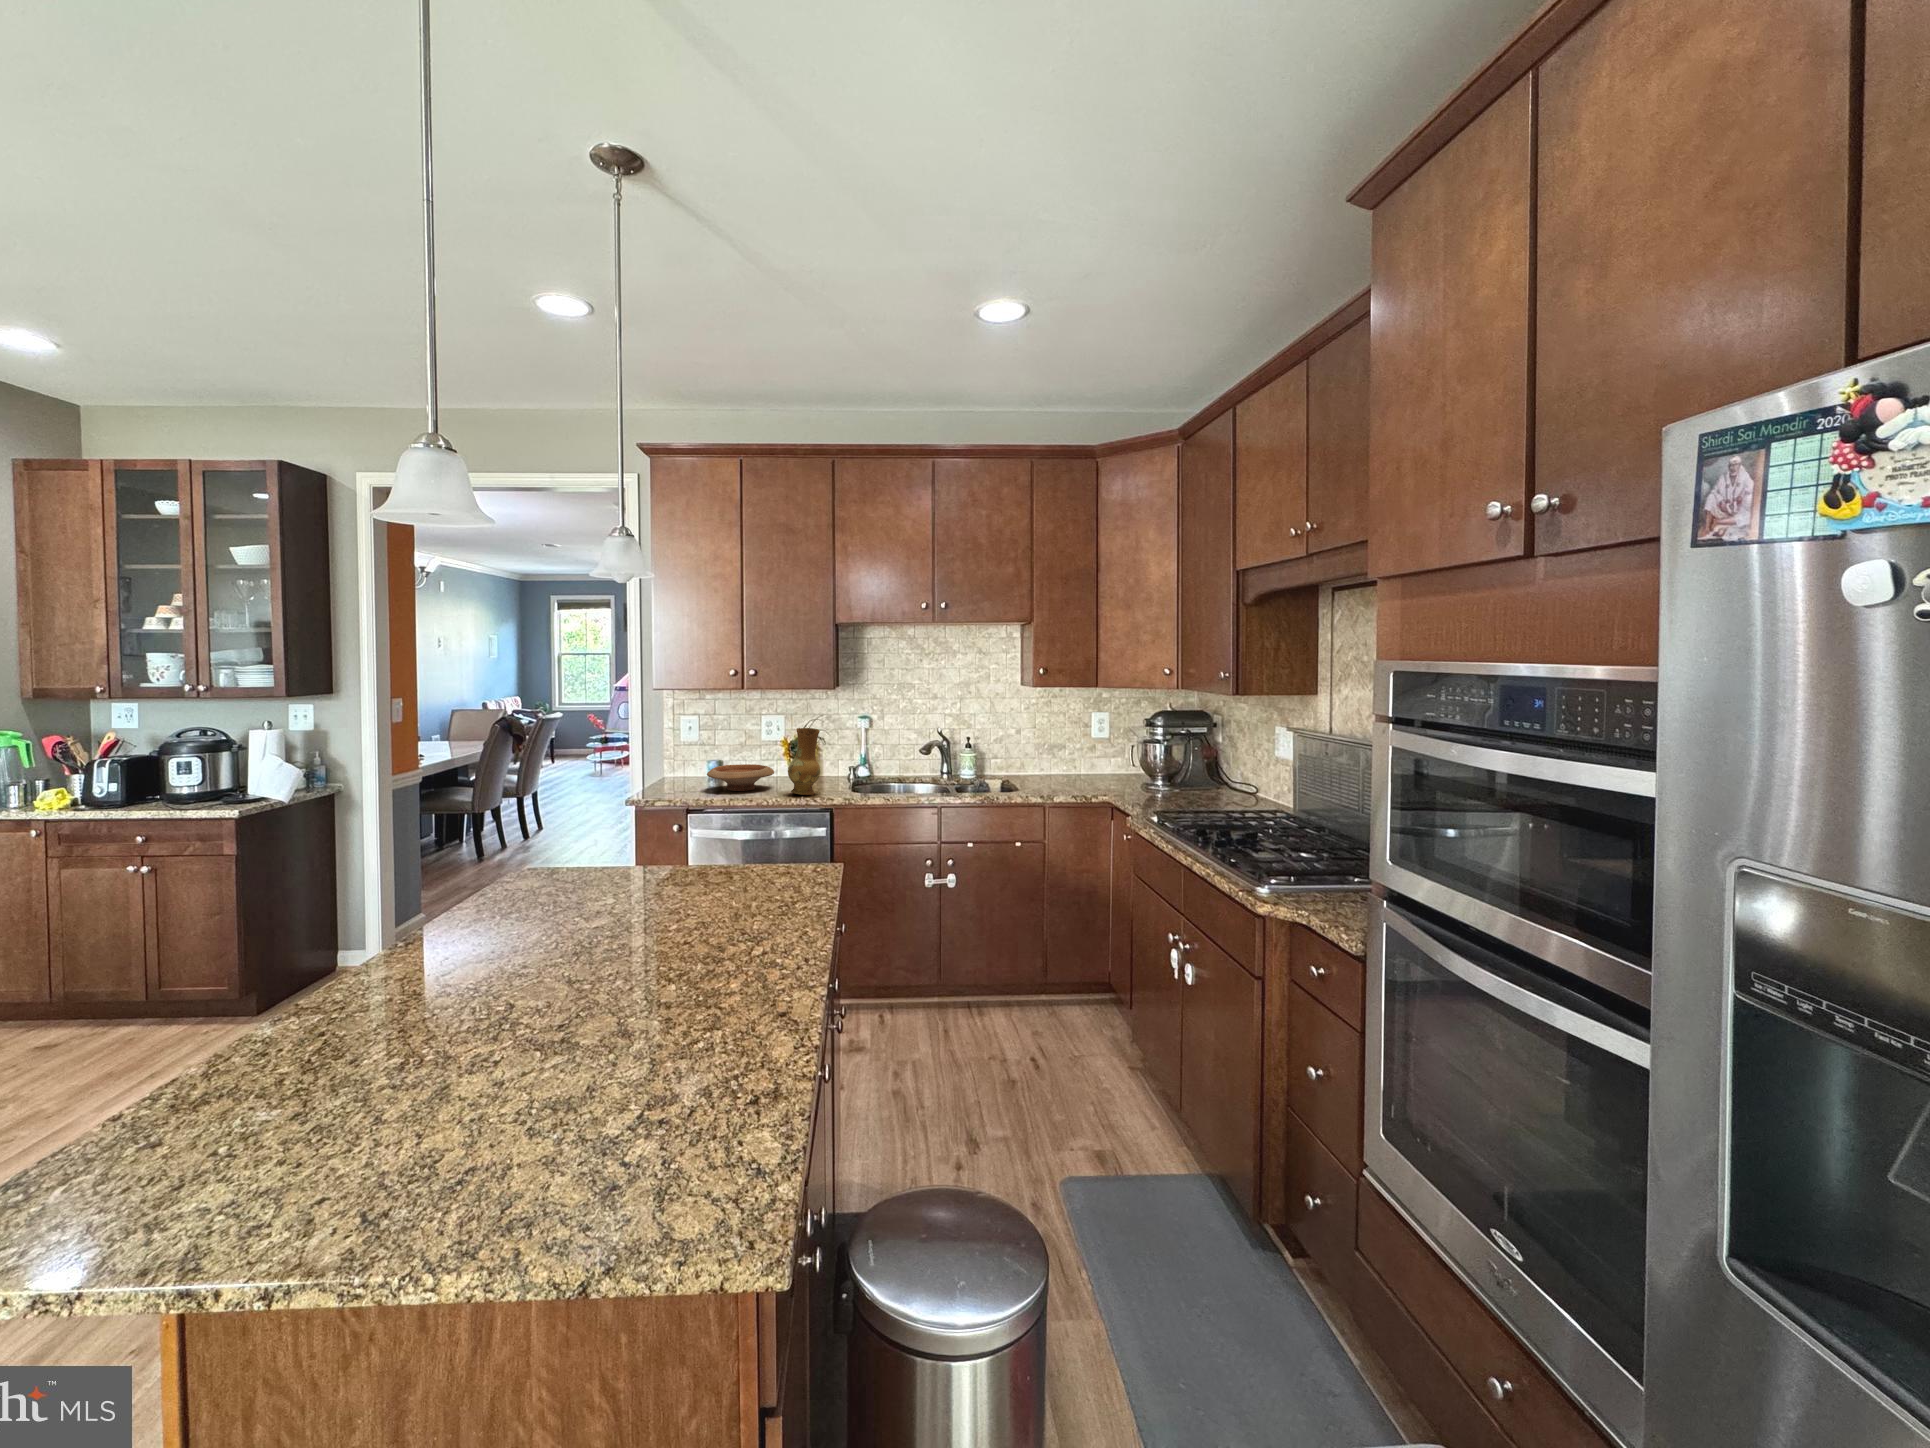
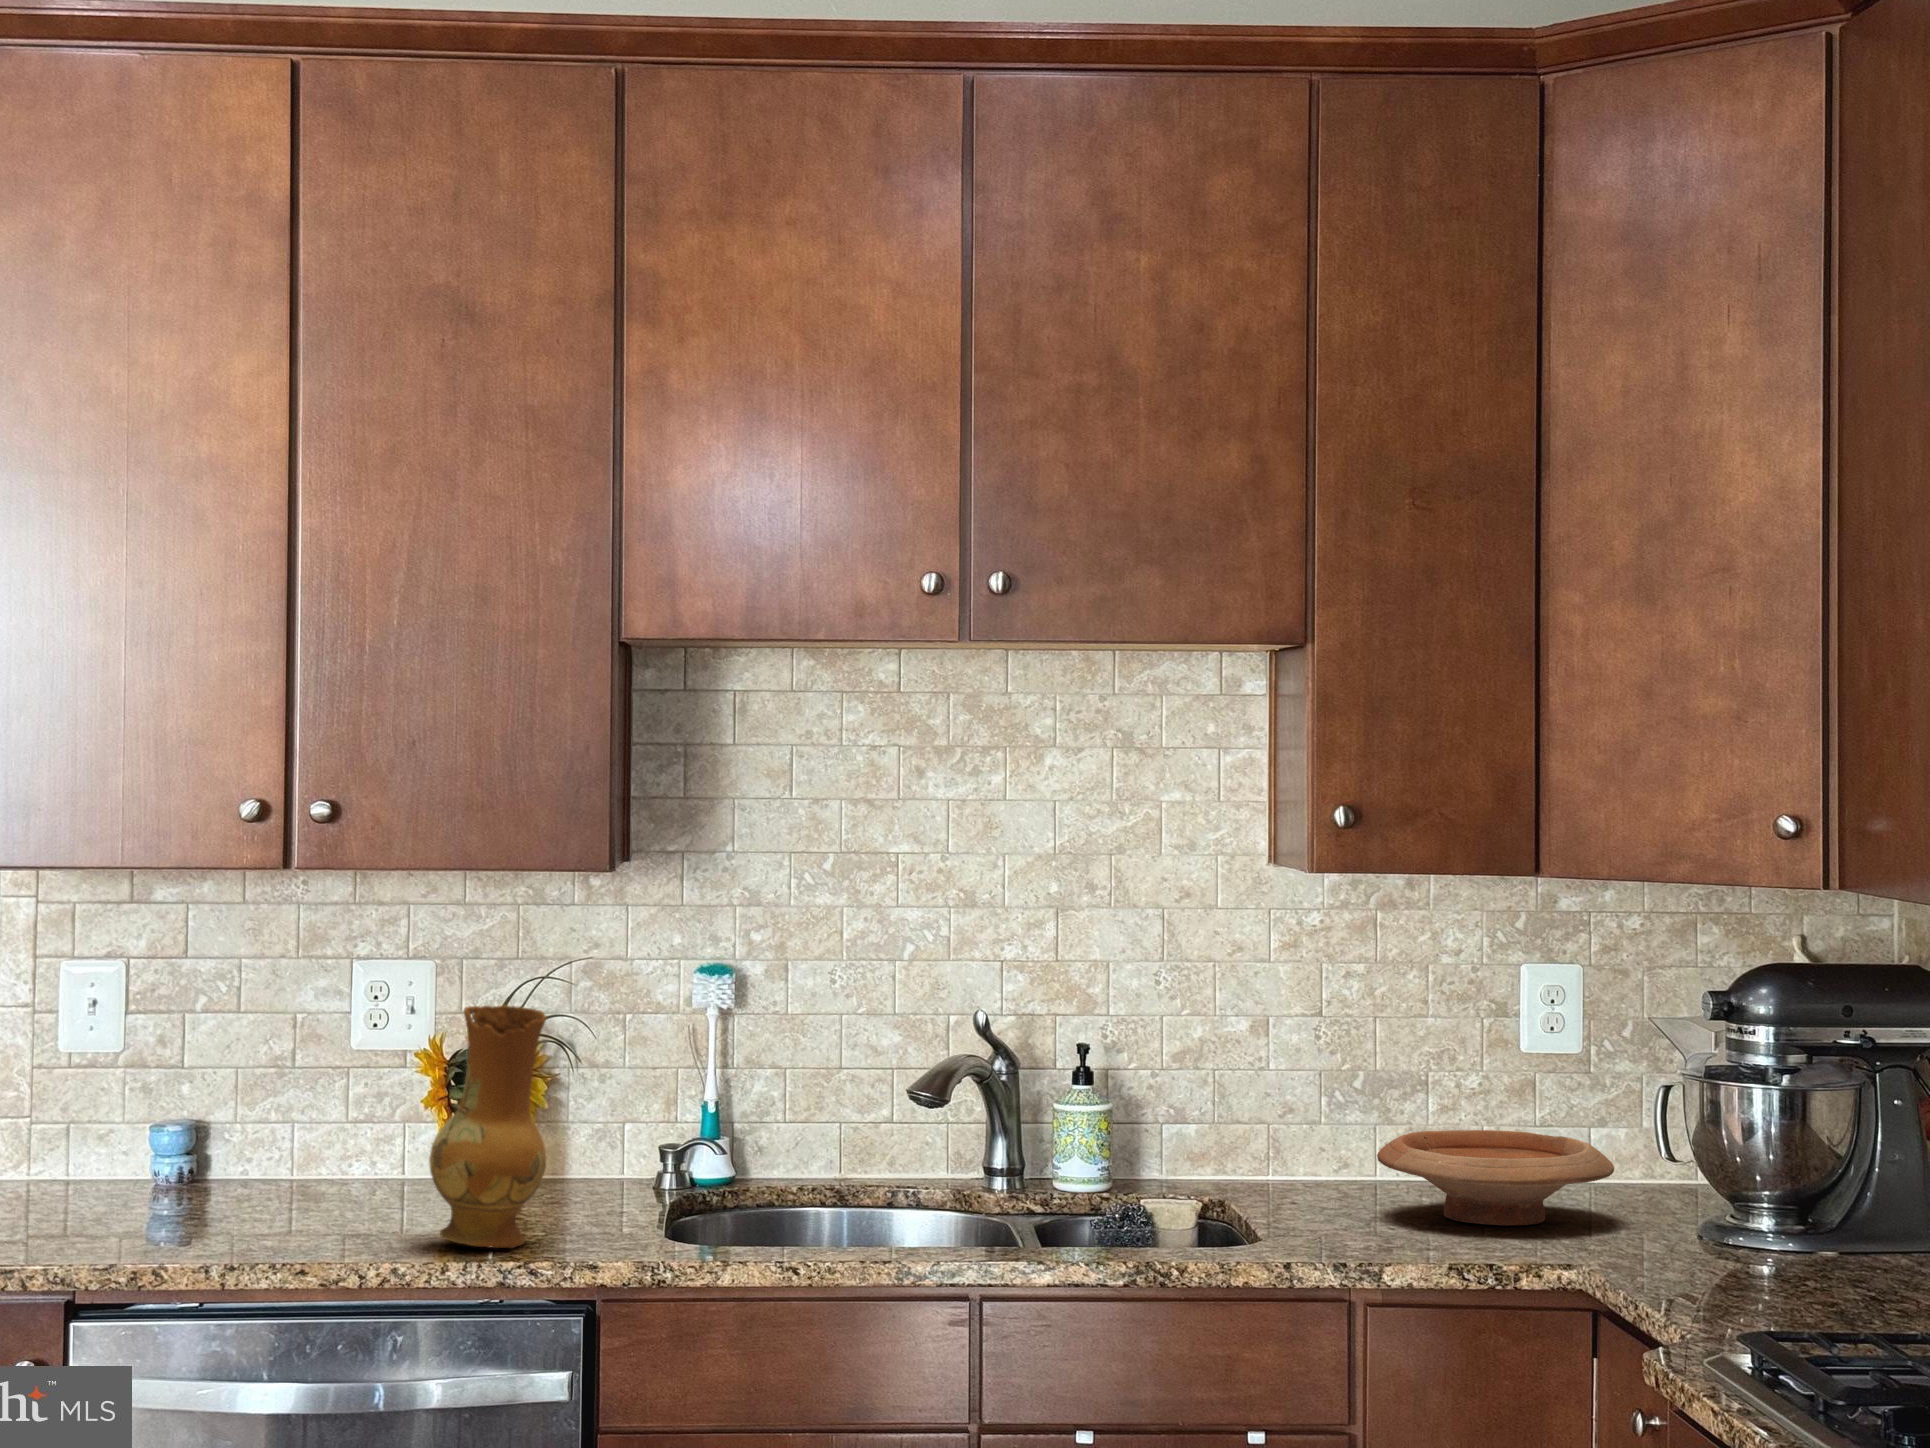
wooden bowl: present [707,764,774,791] -> present [1377,1130,1614,1225]

